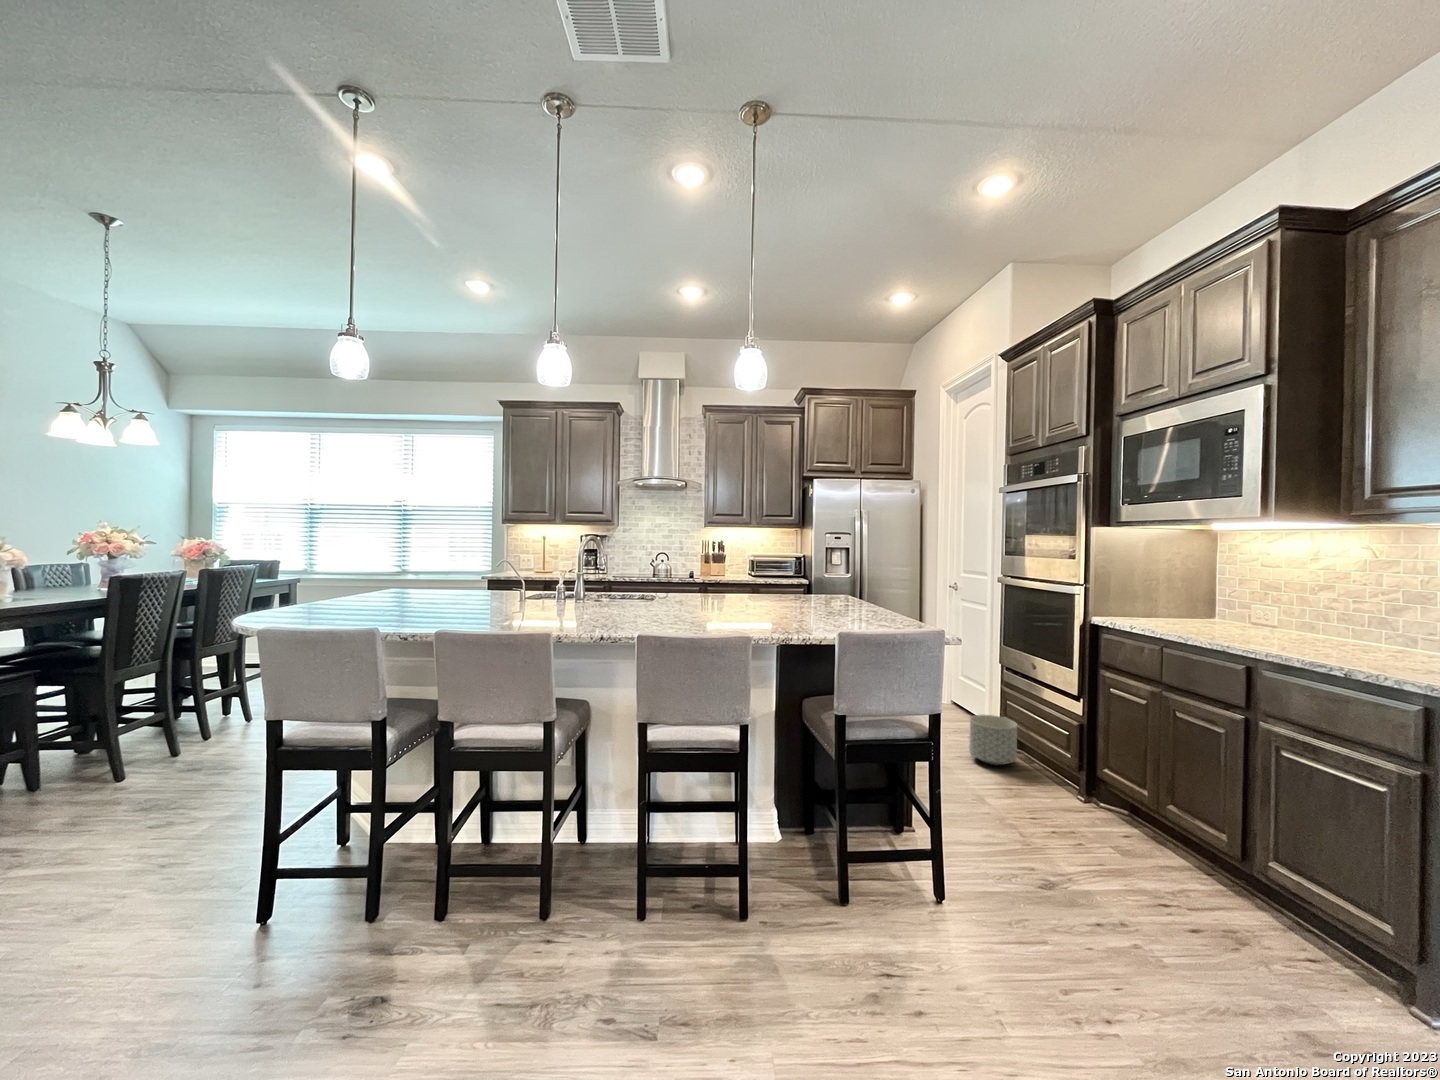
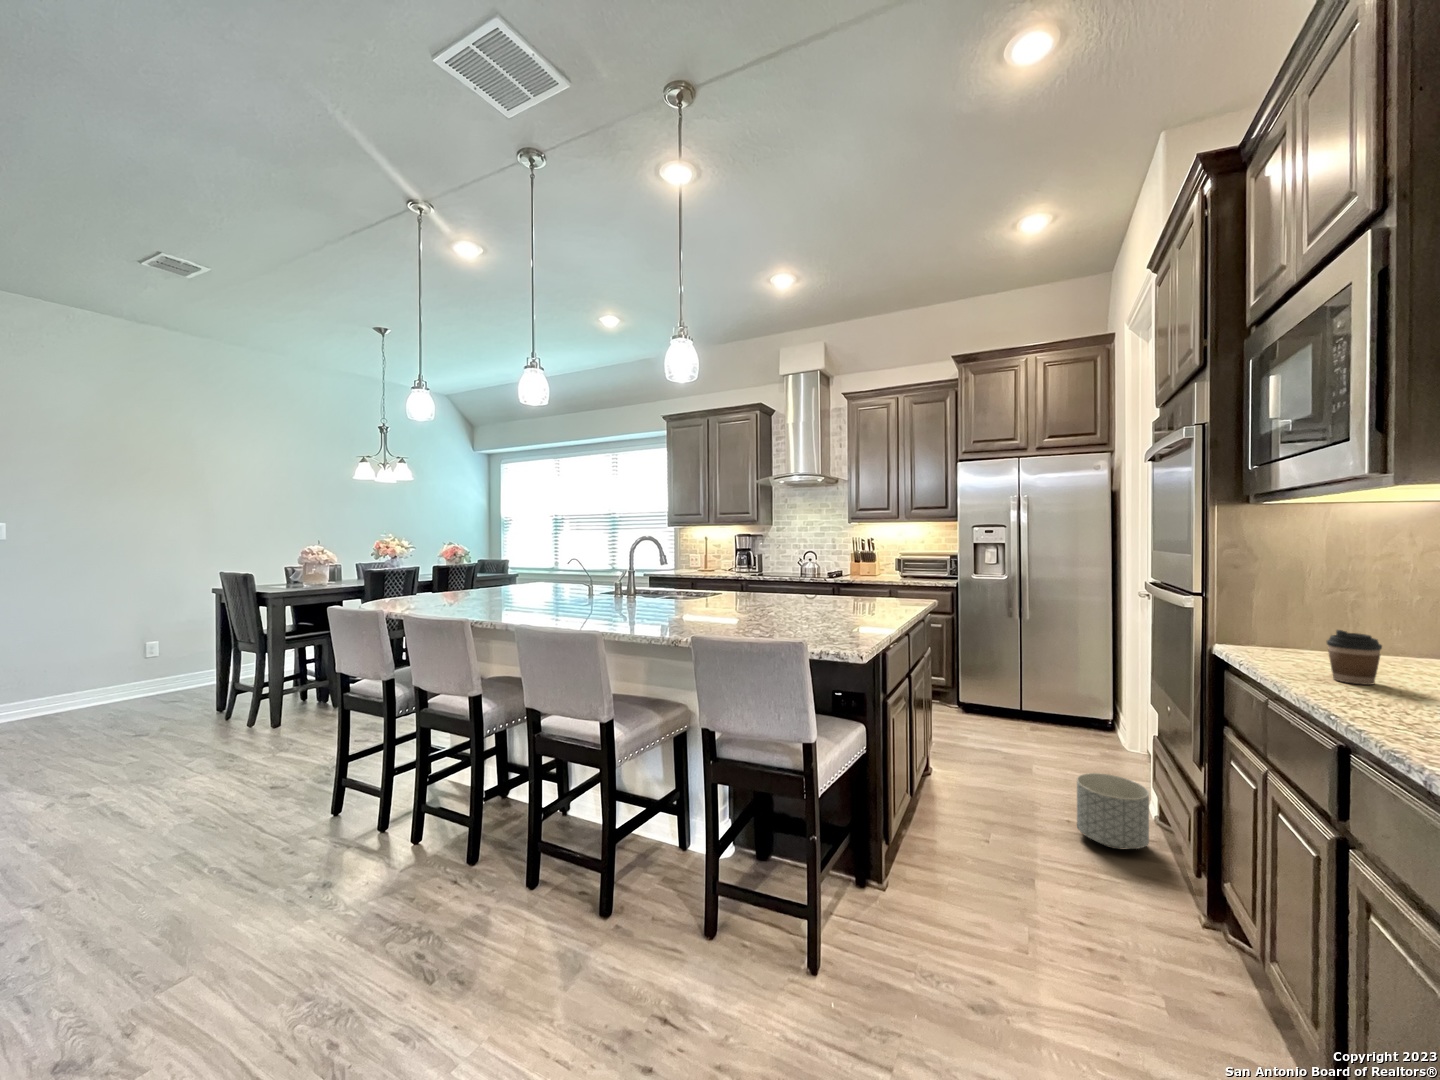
coffee cup: none [1192,603,1220,633] -> present [1327,630,1382,685]

